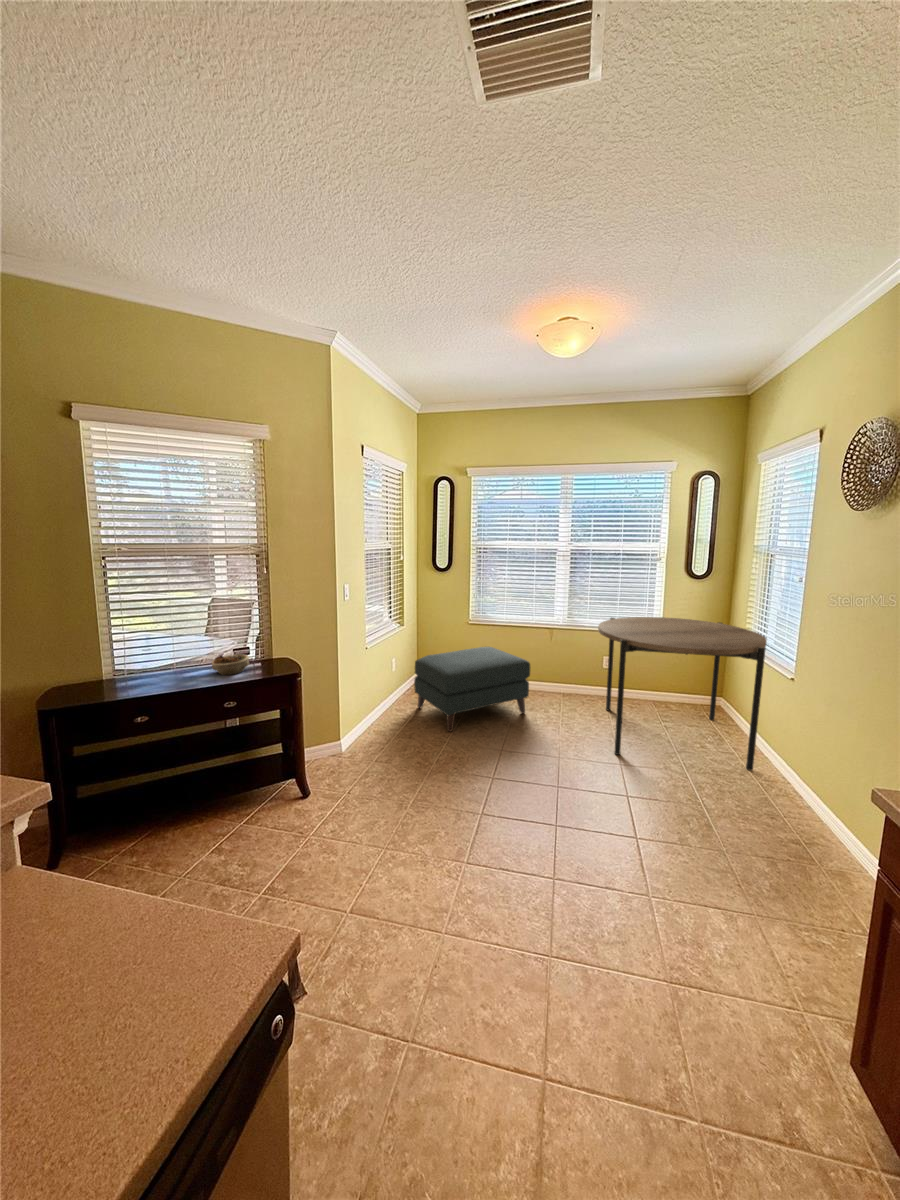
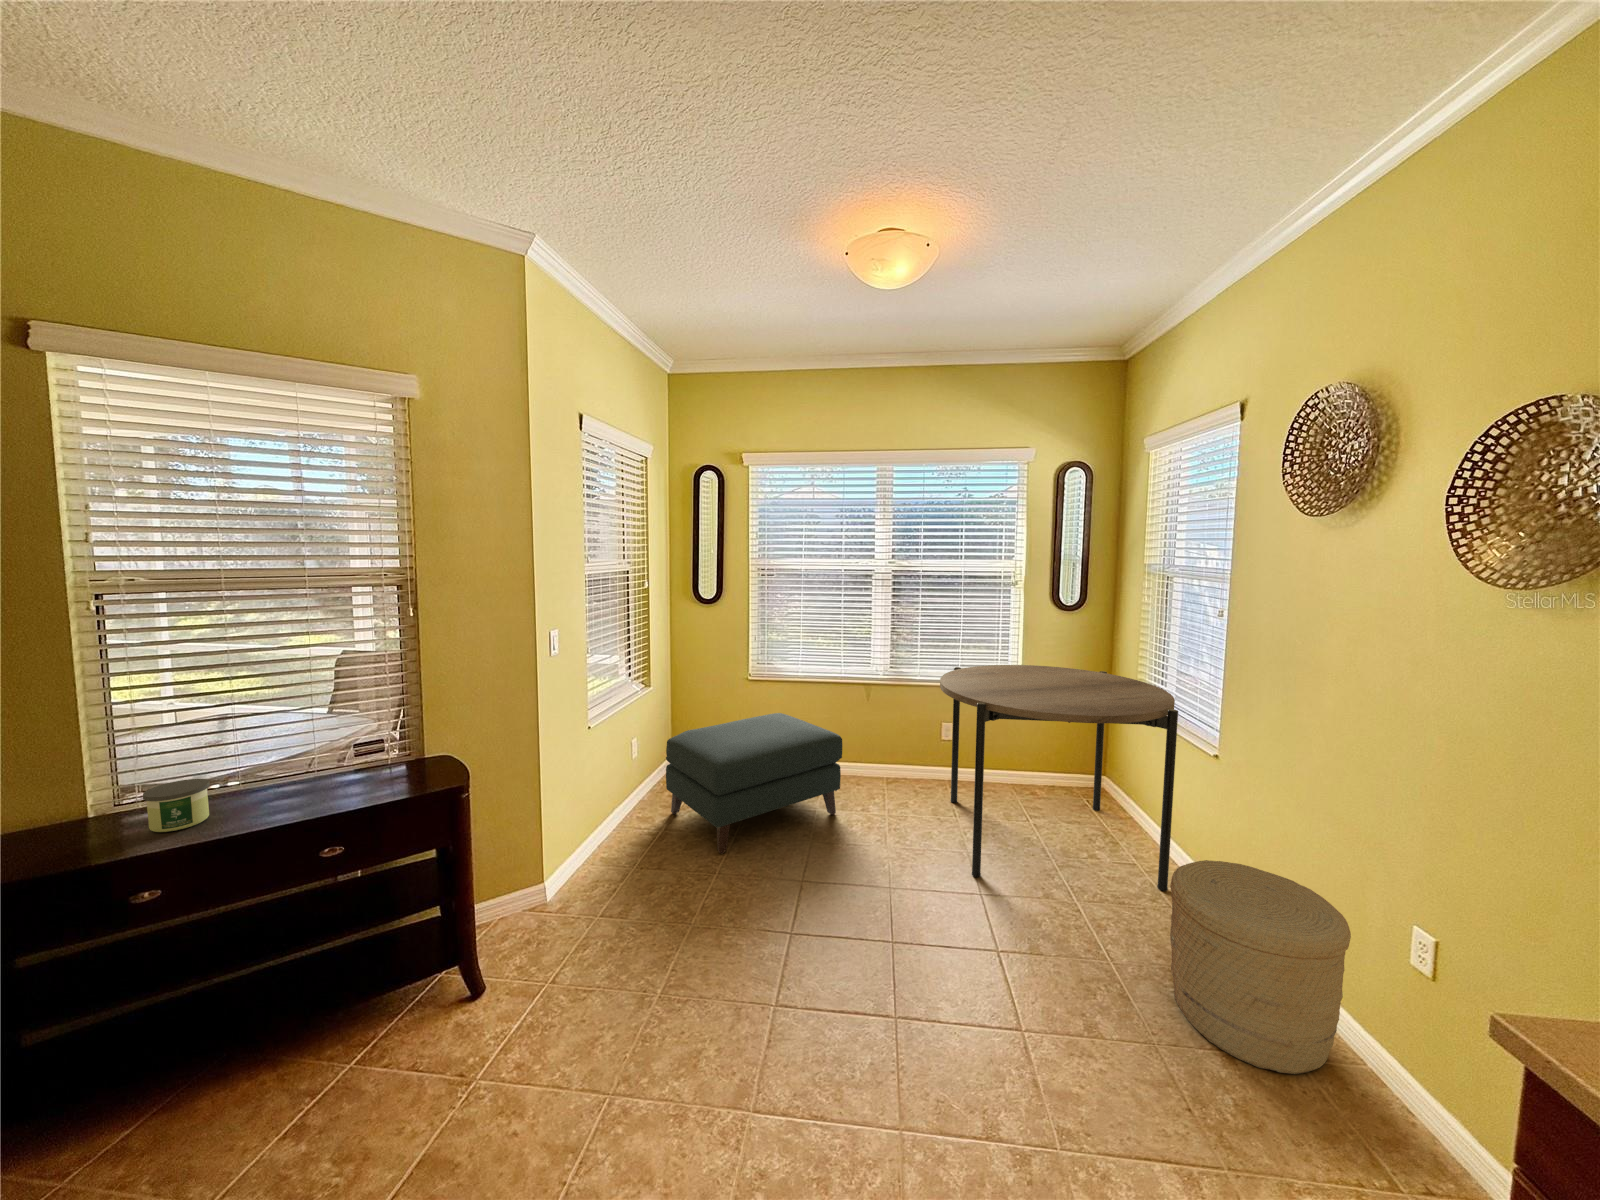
succulent planter: present [212,655,249,675] -> none [291,753,368,793]
candle: none [145,663,175,689] -> present [143,779,210,832]
woven basket: none [739,744,861,875] -> present [1170,860,1351,1074]

